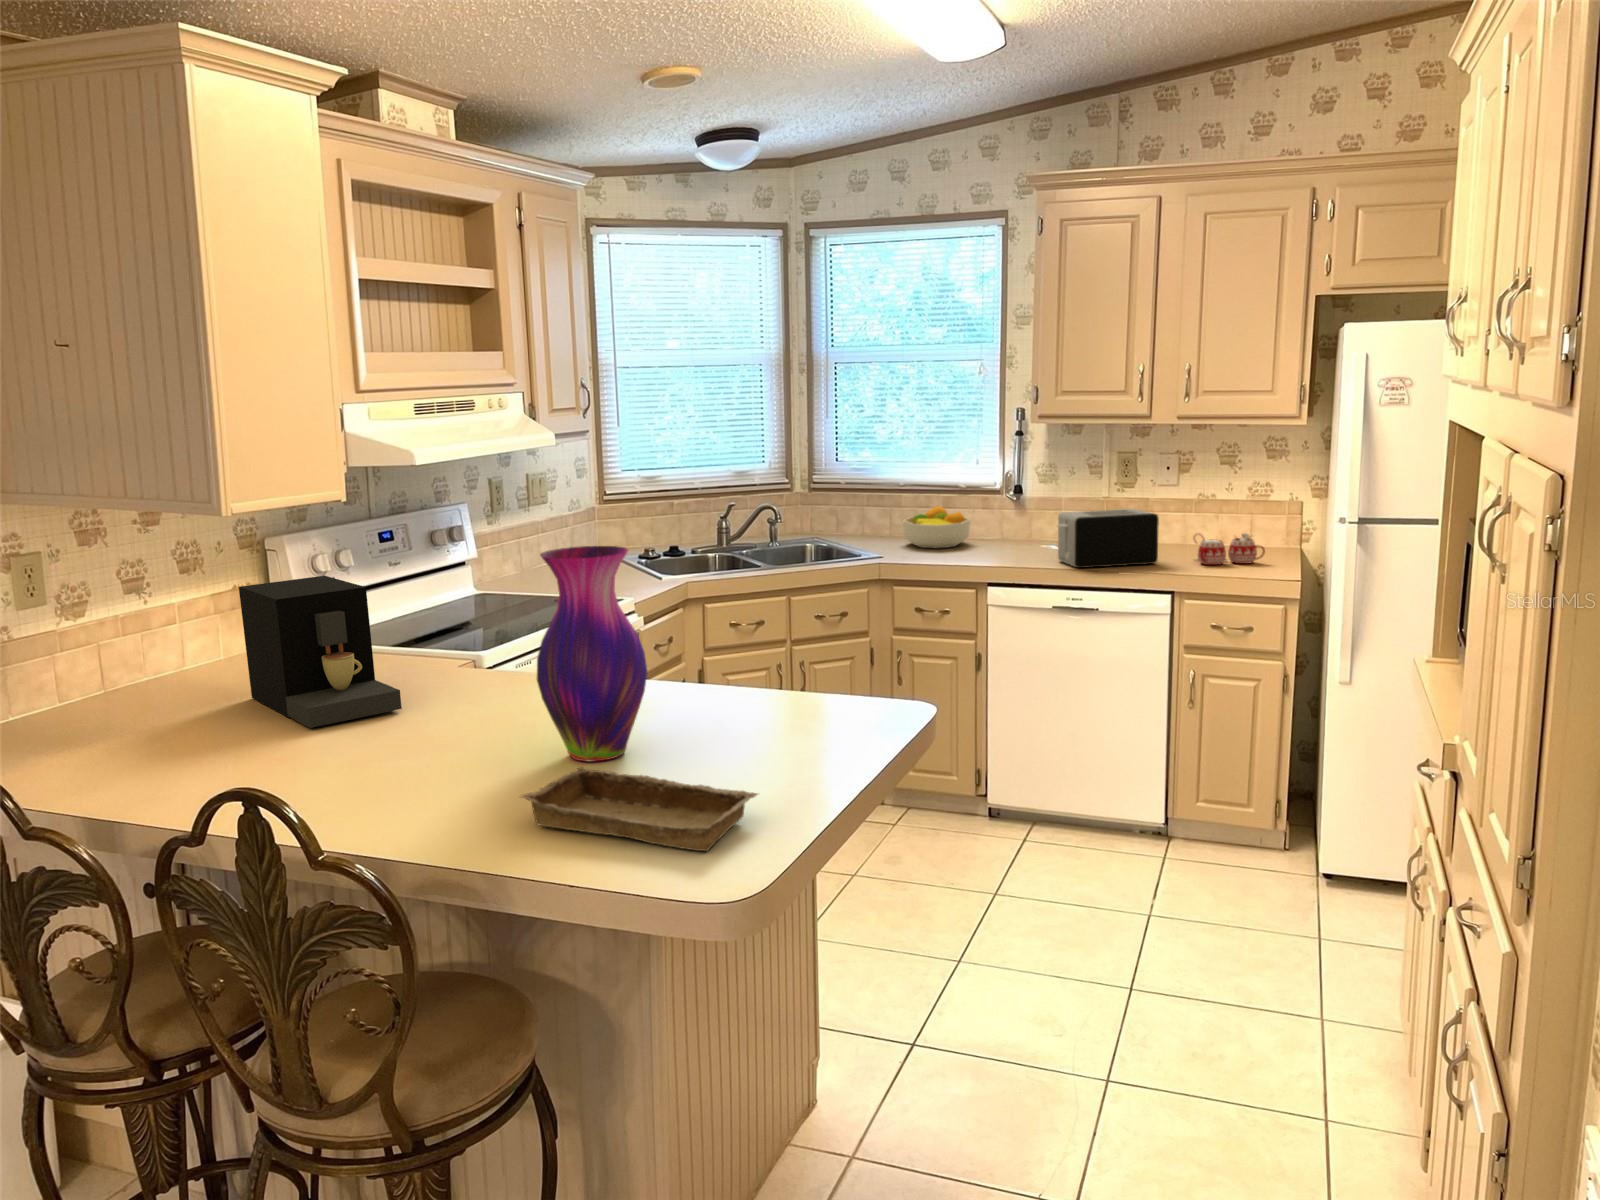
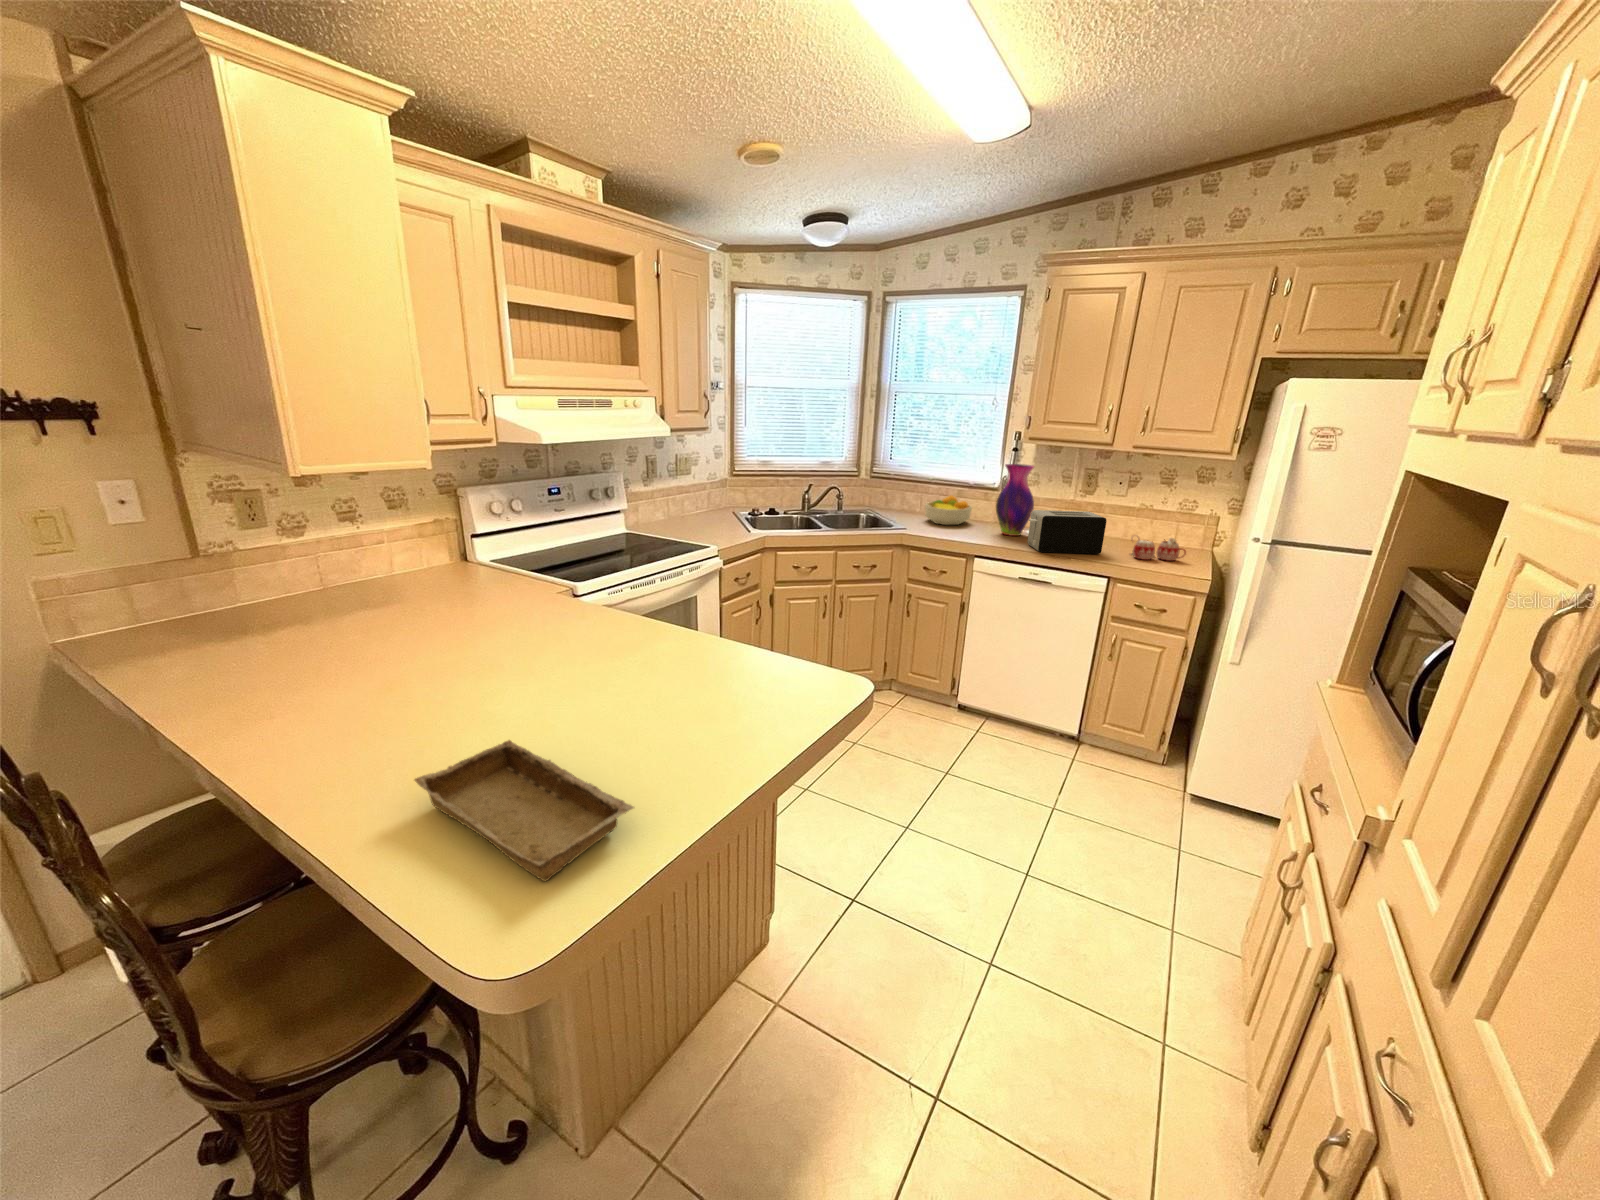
vase: present [537,546,647,761] -> present [996,464,1034,536]
coffee maker: present [239,576,402,728] -> none [379,524,474,646]

